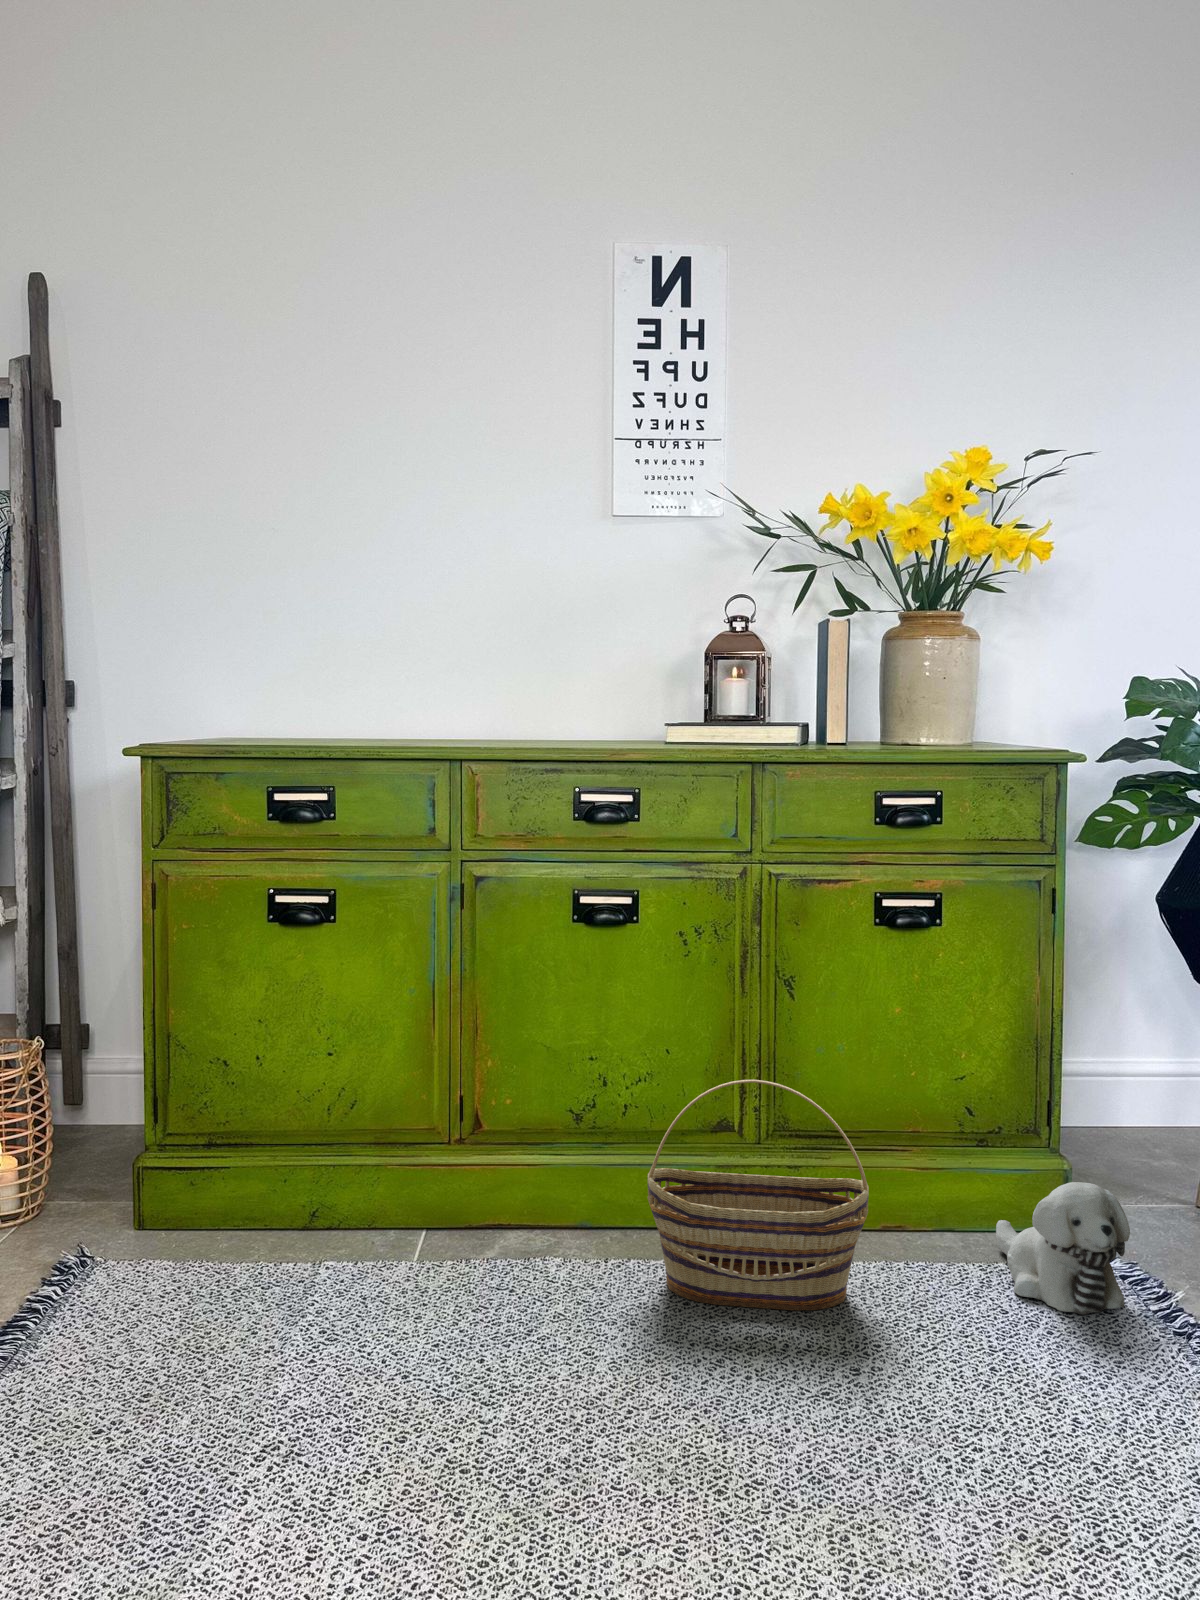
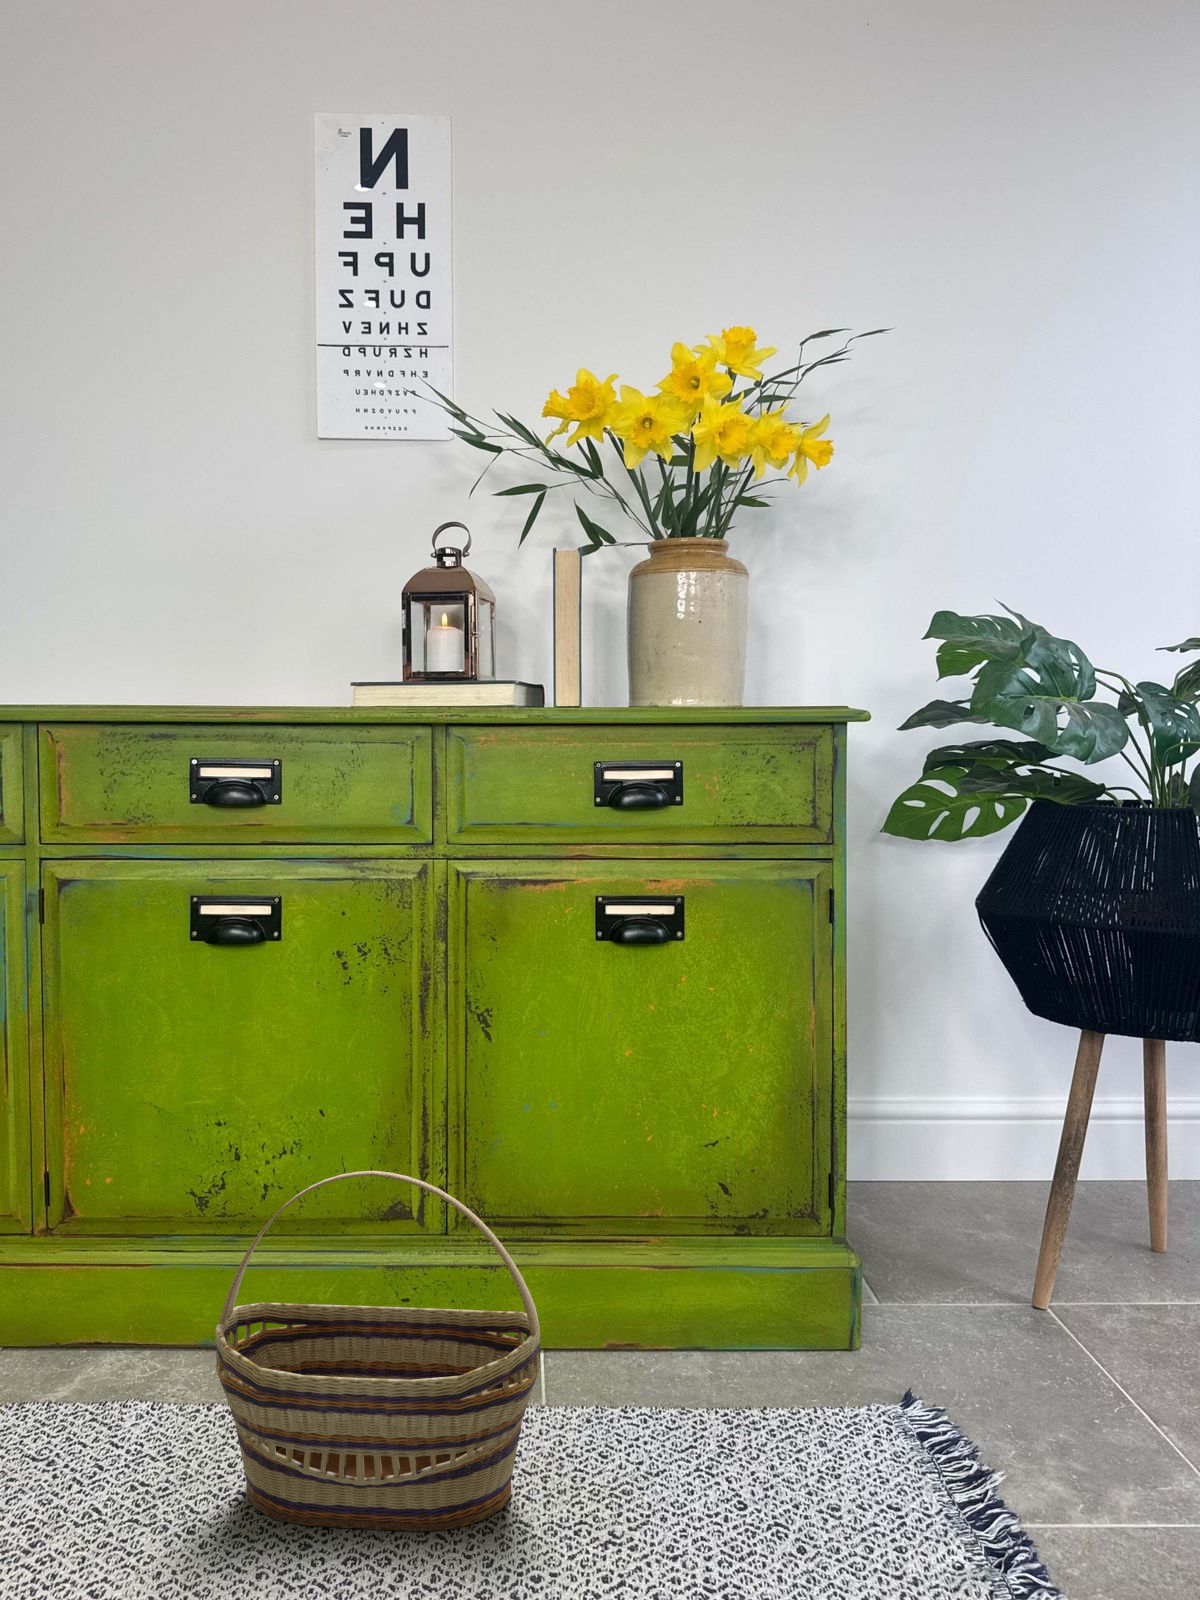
plush toy: present [996,1182,1130,1315] -> none [757,1308,922,1518]

